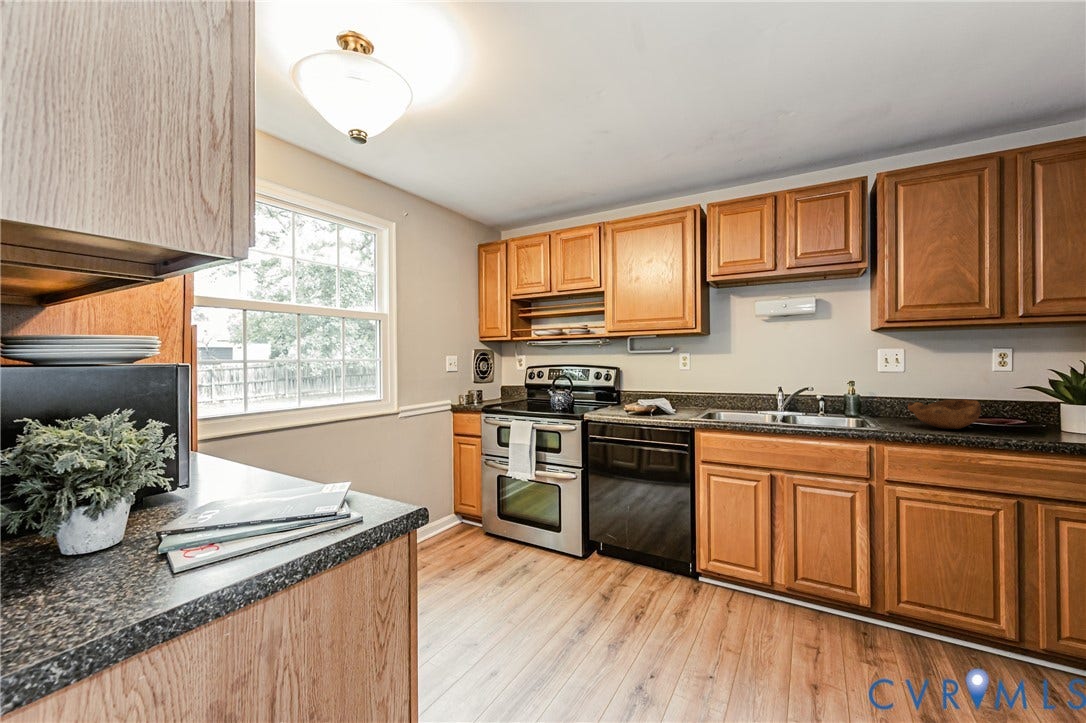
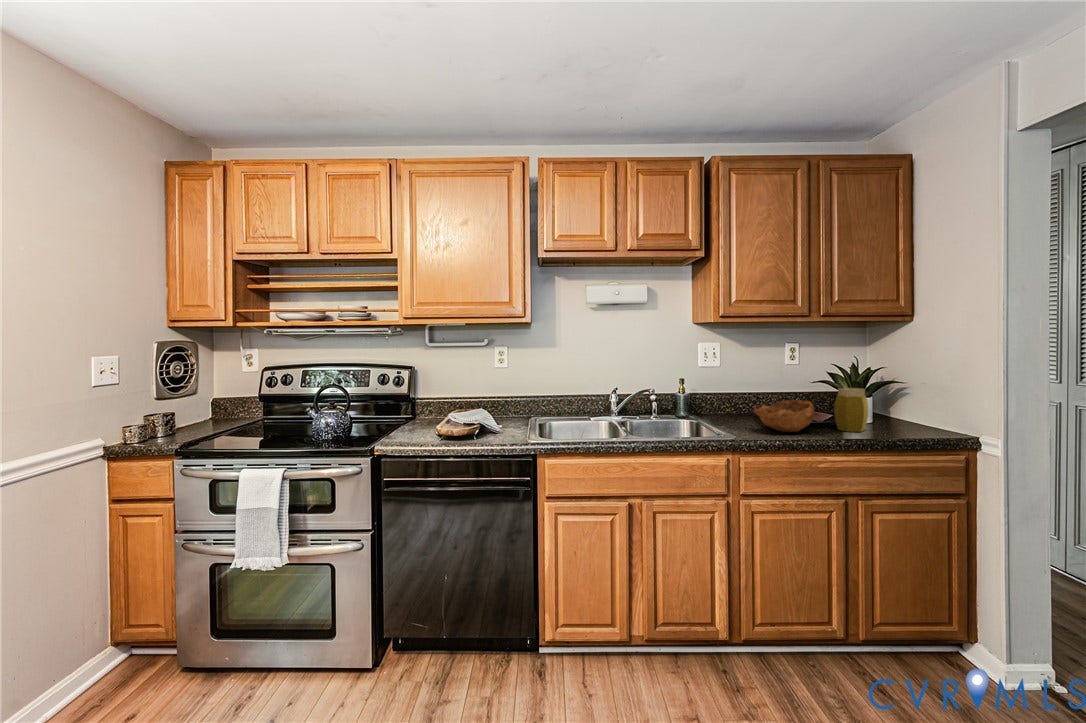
jar: none [1011,389,1057,434] -> present [834,388,868,432]

